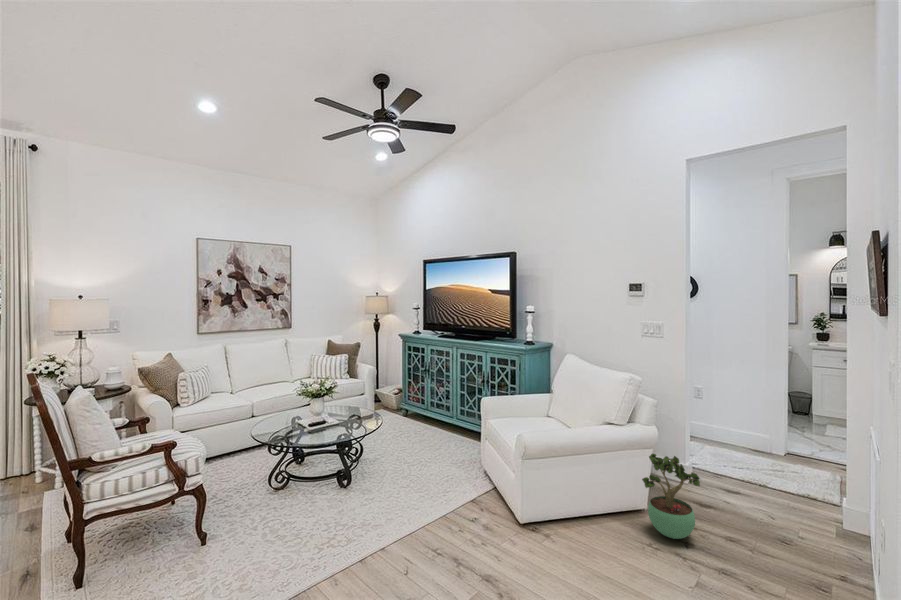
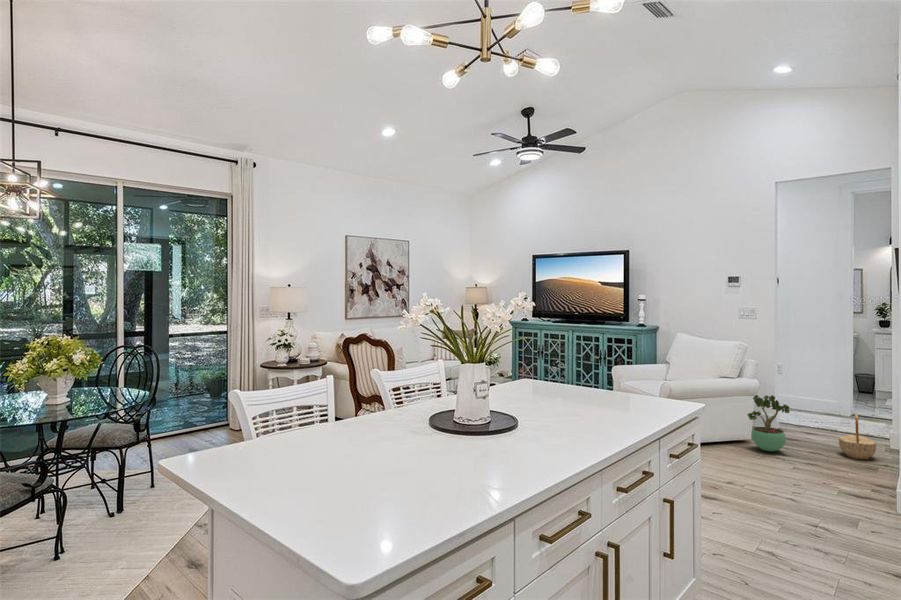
basket: none [774,485,833,562] -> present [839,414,876,459]

